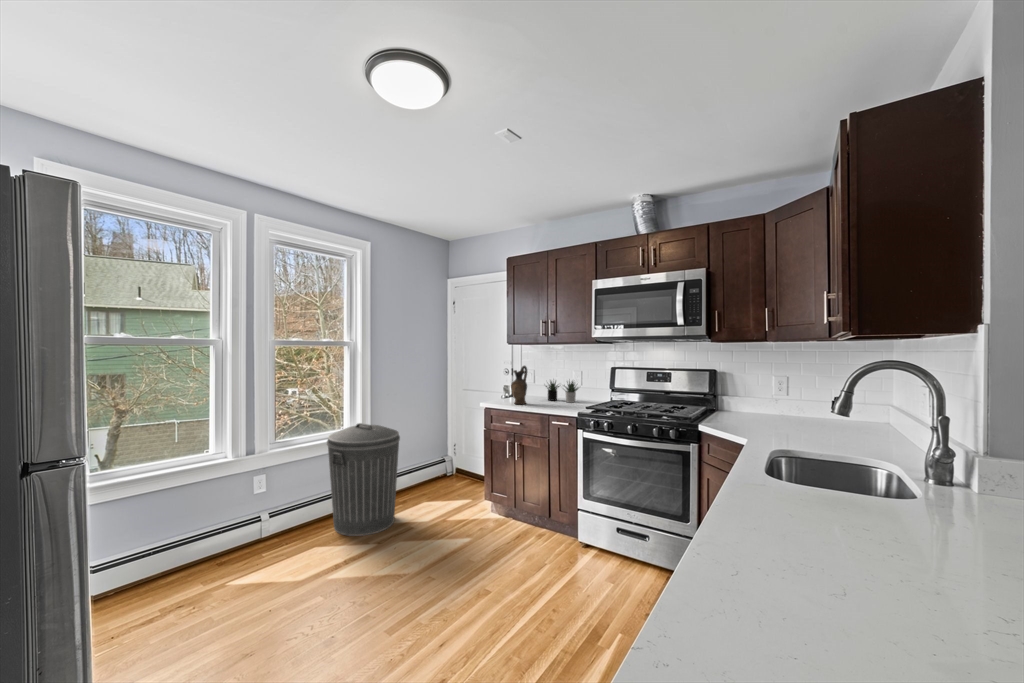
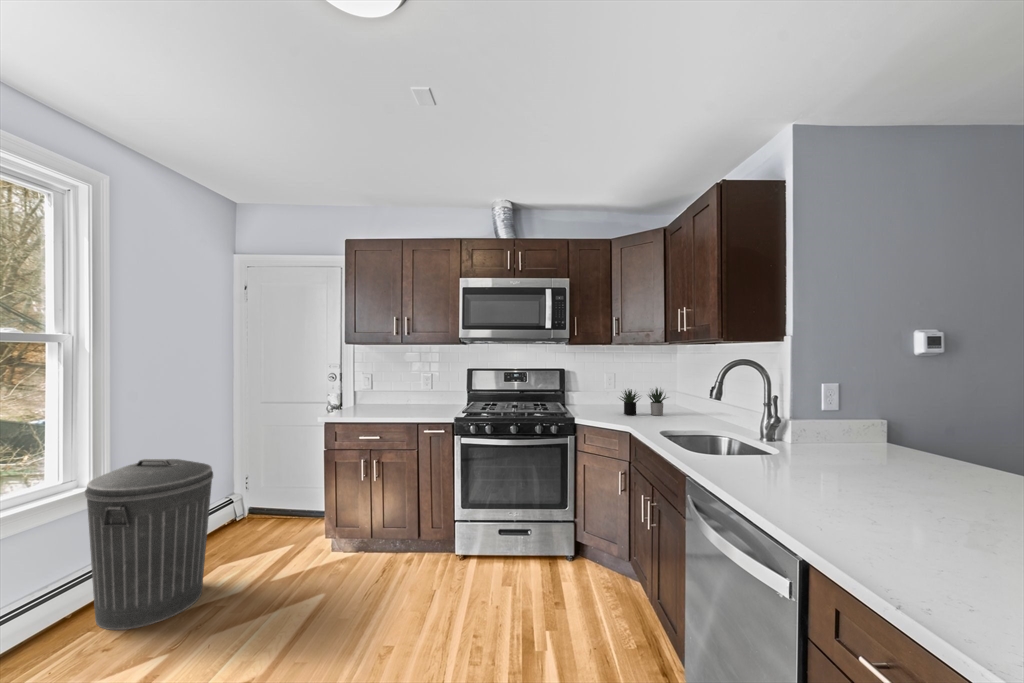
ceramic pitcher: present [511,366,527,404] -> none [363,371,382,415]
succulent plant: present [546,381,578,403] -> present [619,388,668,416]

